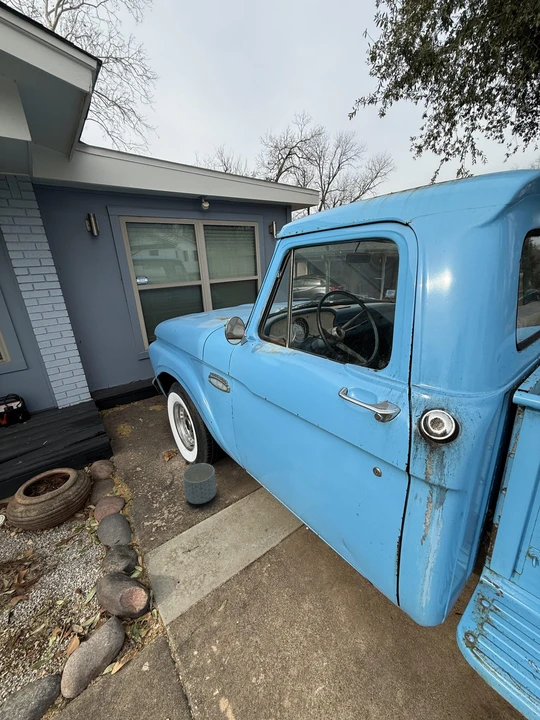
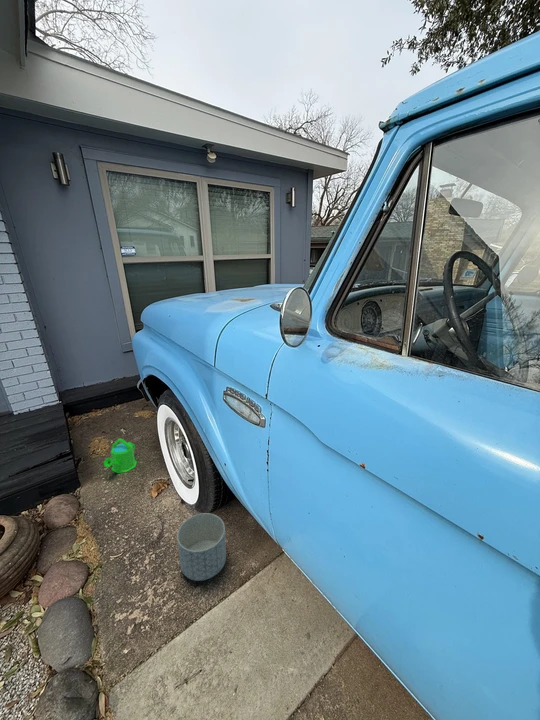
watering can: none [130,422,154,447] -> present [104,439,137,473]

